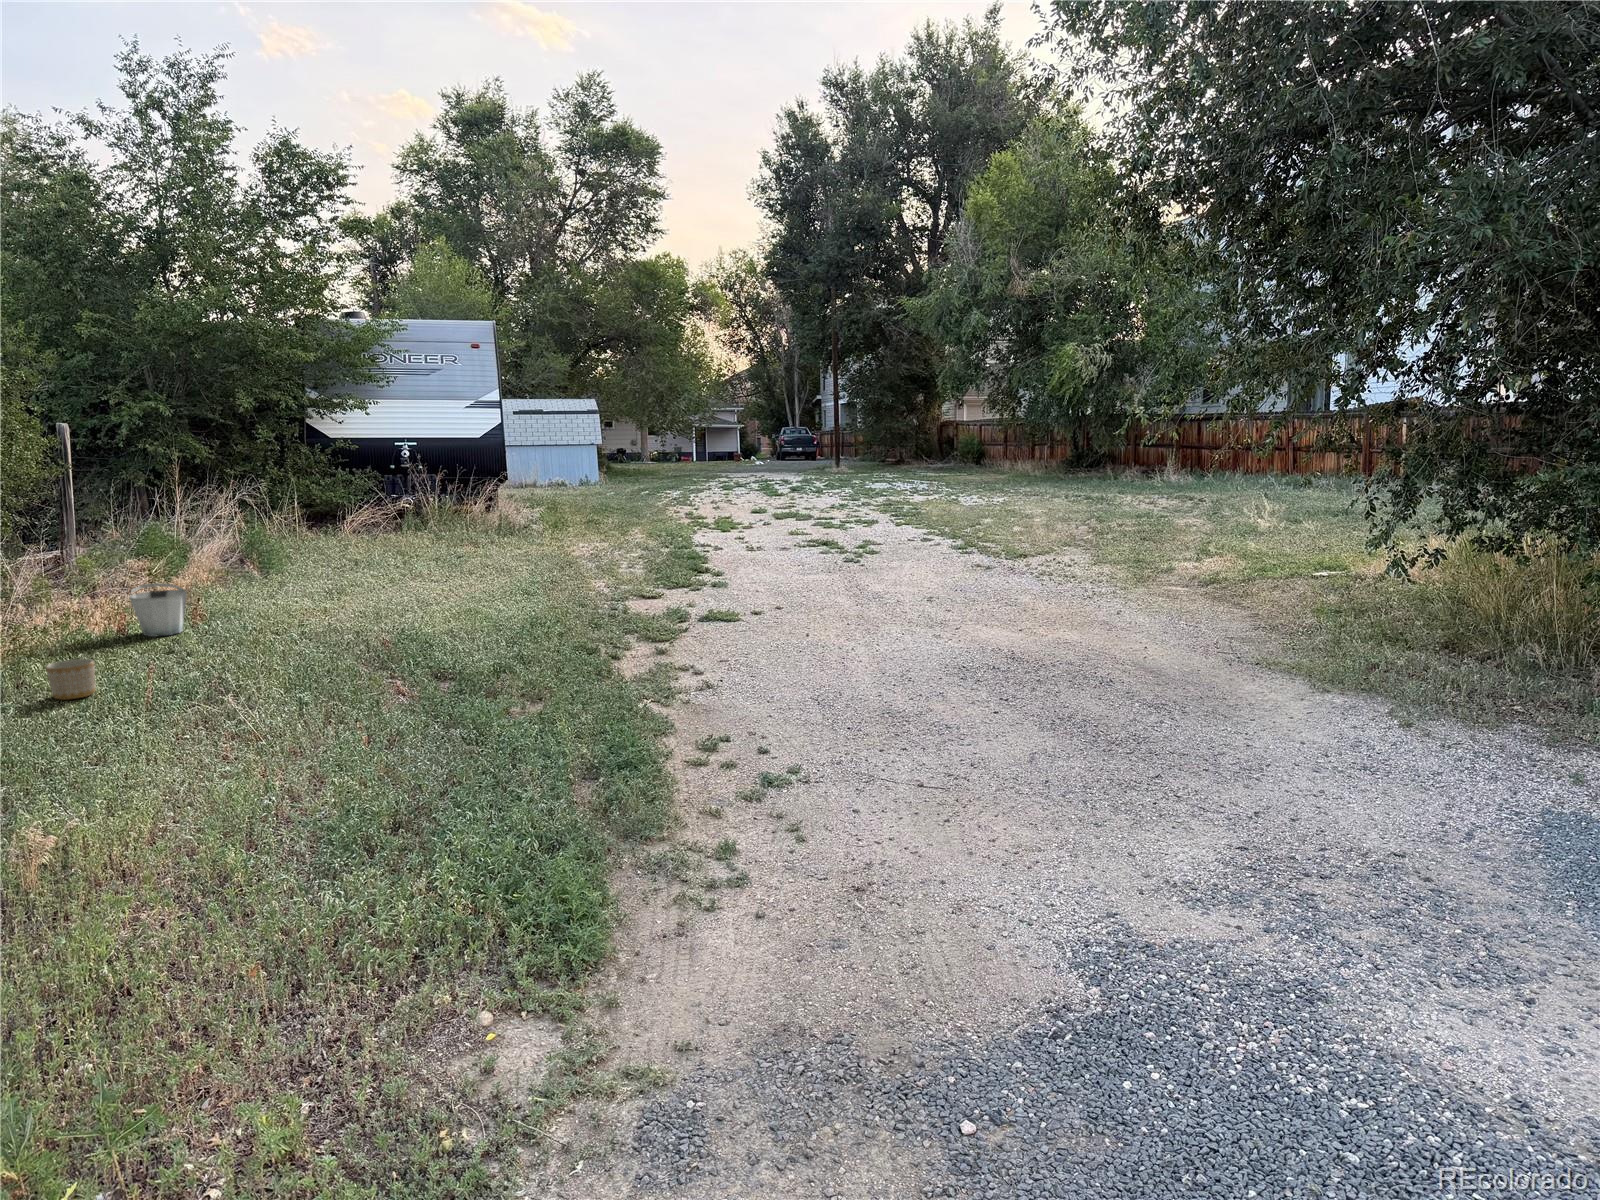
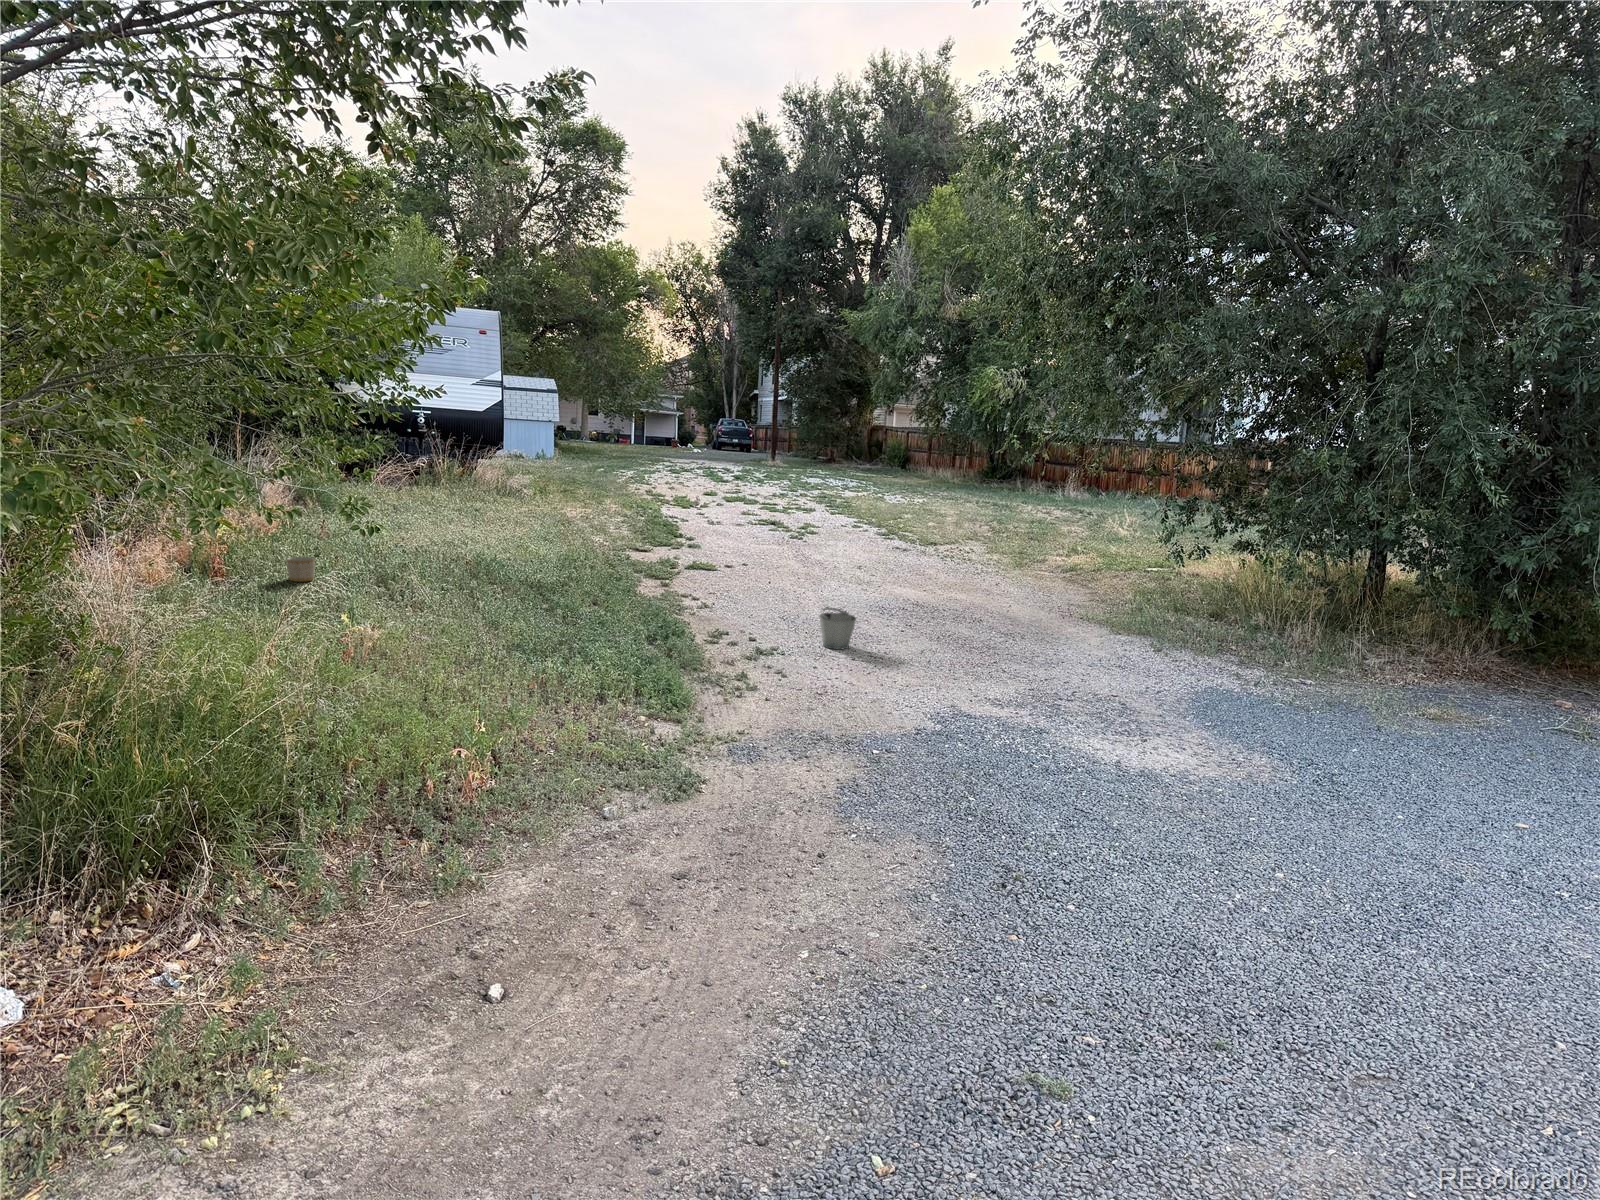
bucket: present [129,583,187,637] -> present [819,607,856,649]

